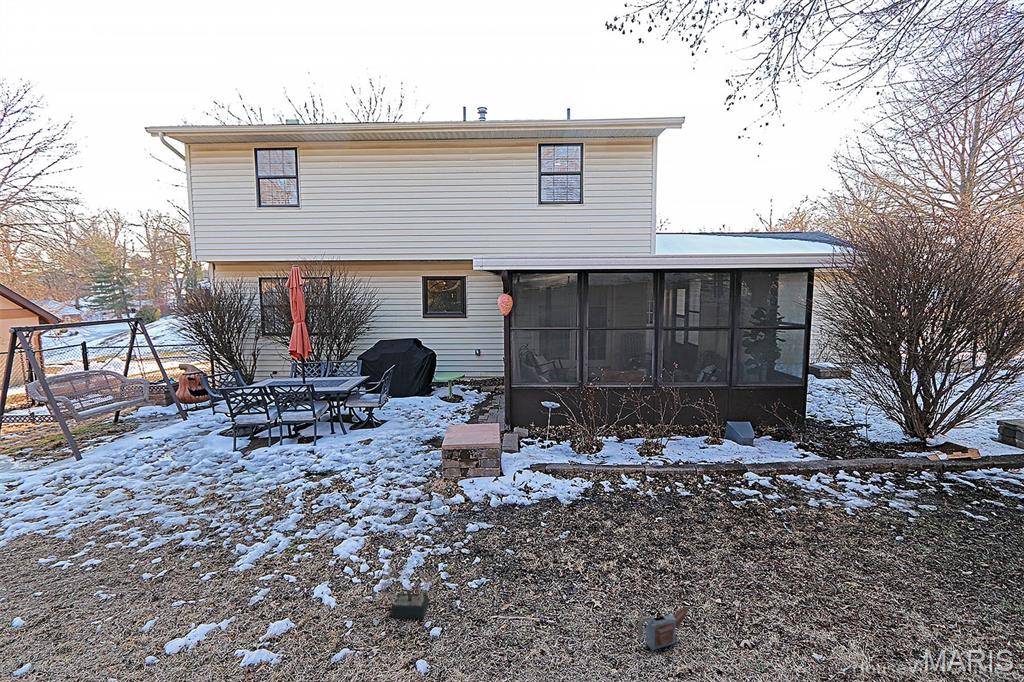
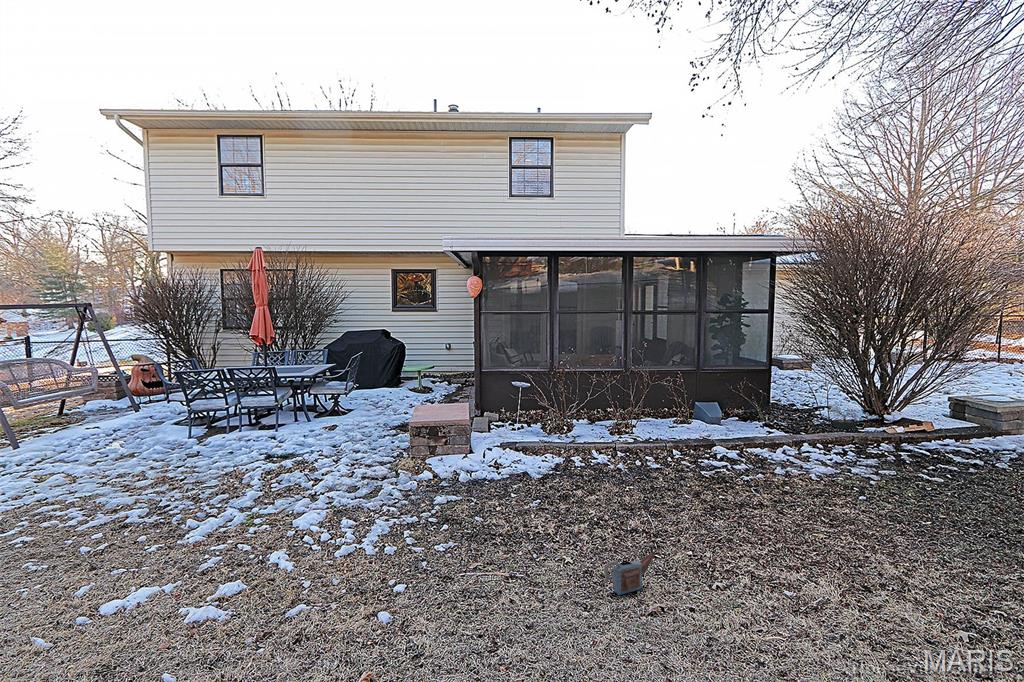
decorative plant: present [380,563,435,619] -> present [828,404,858,429]

